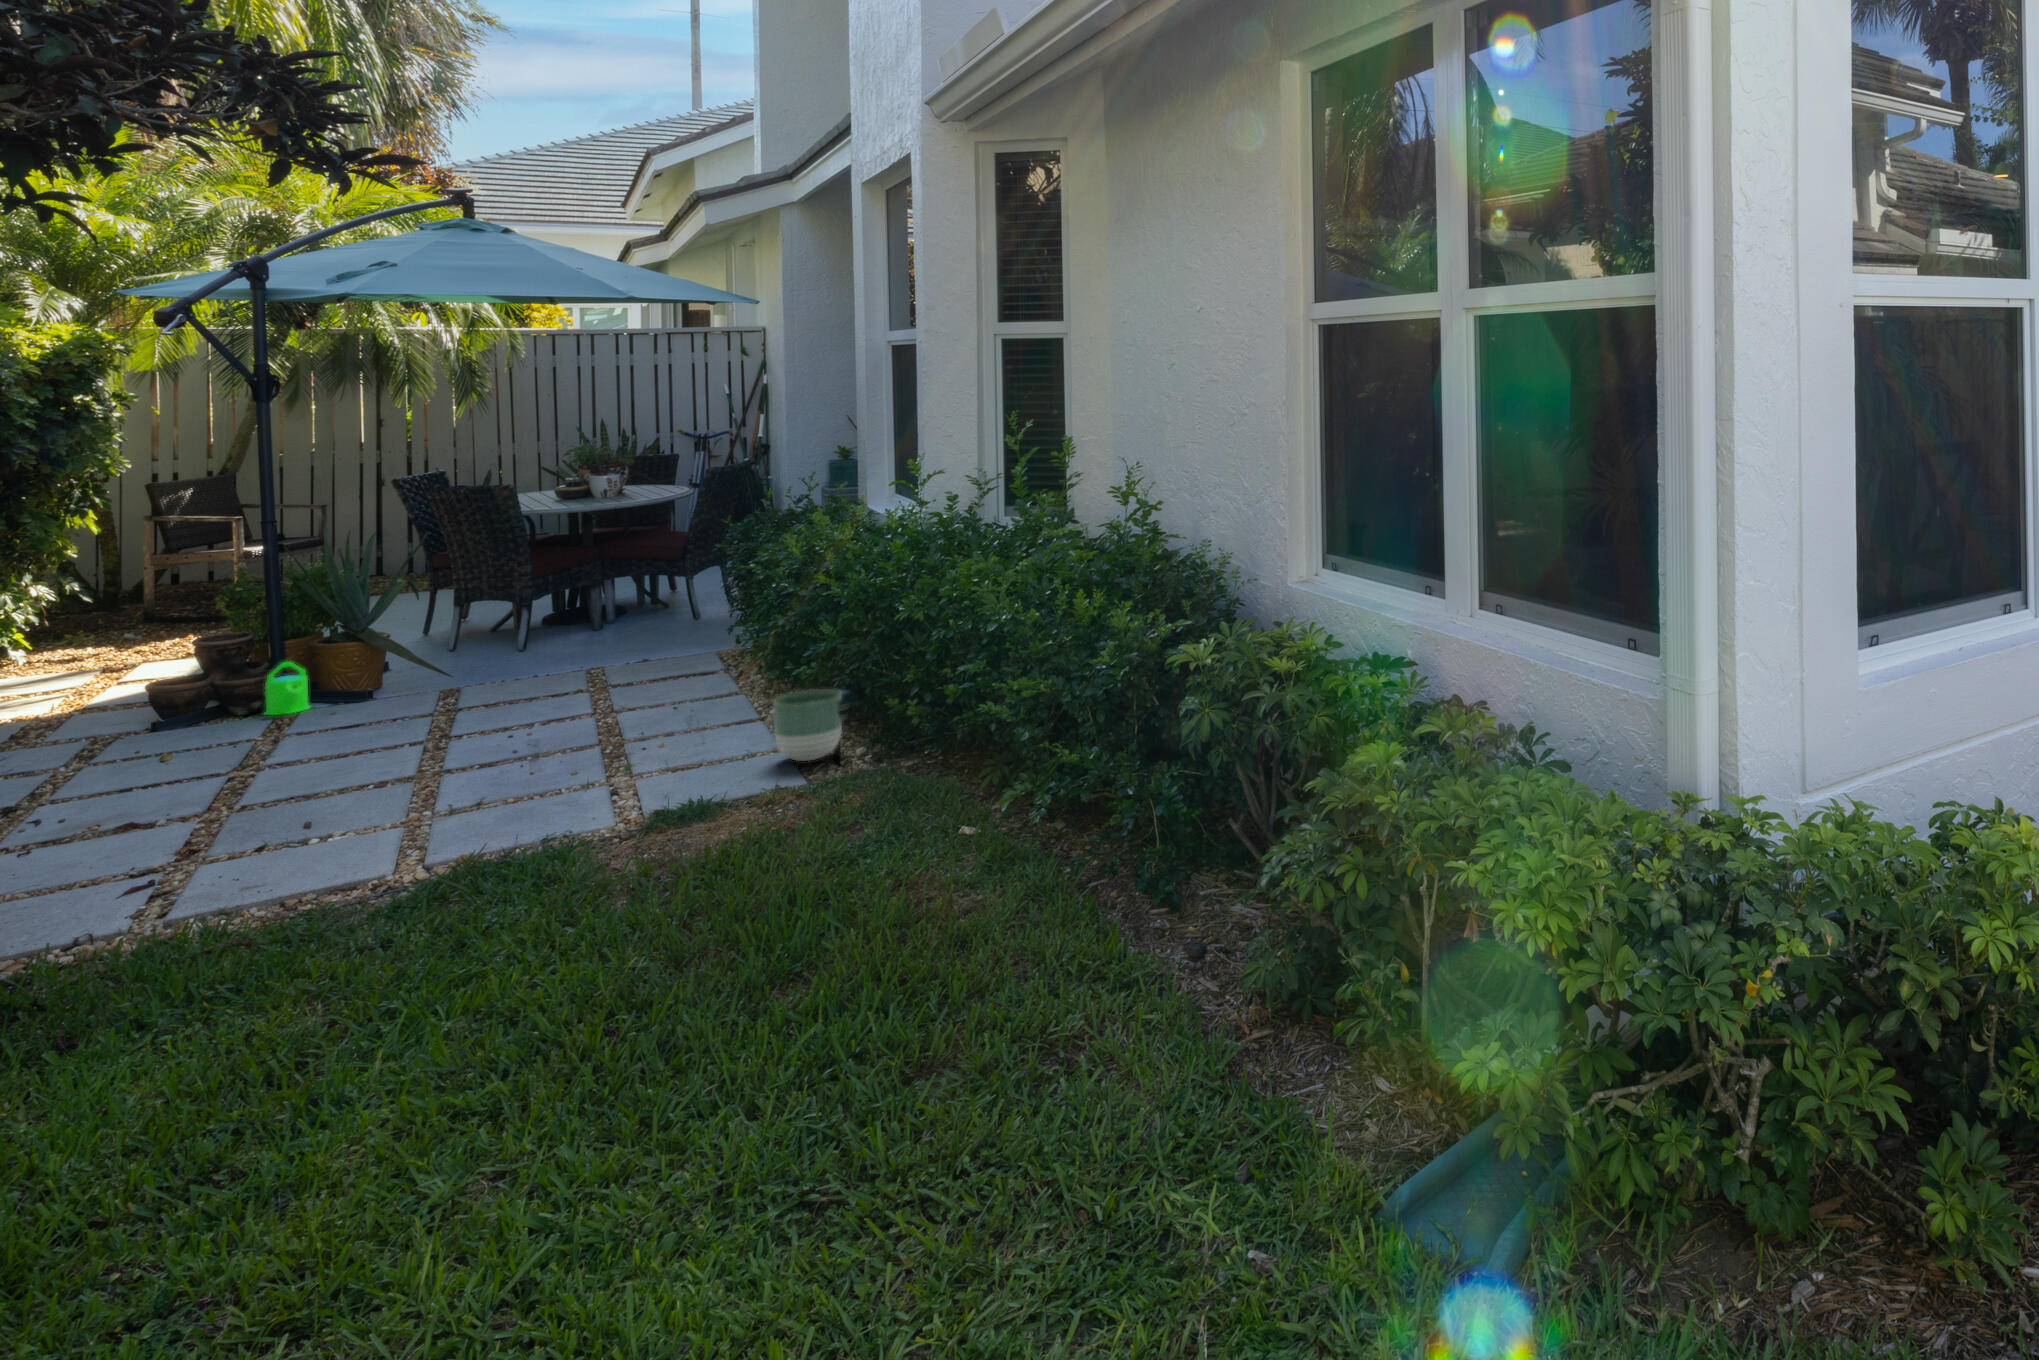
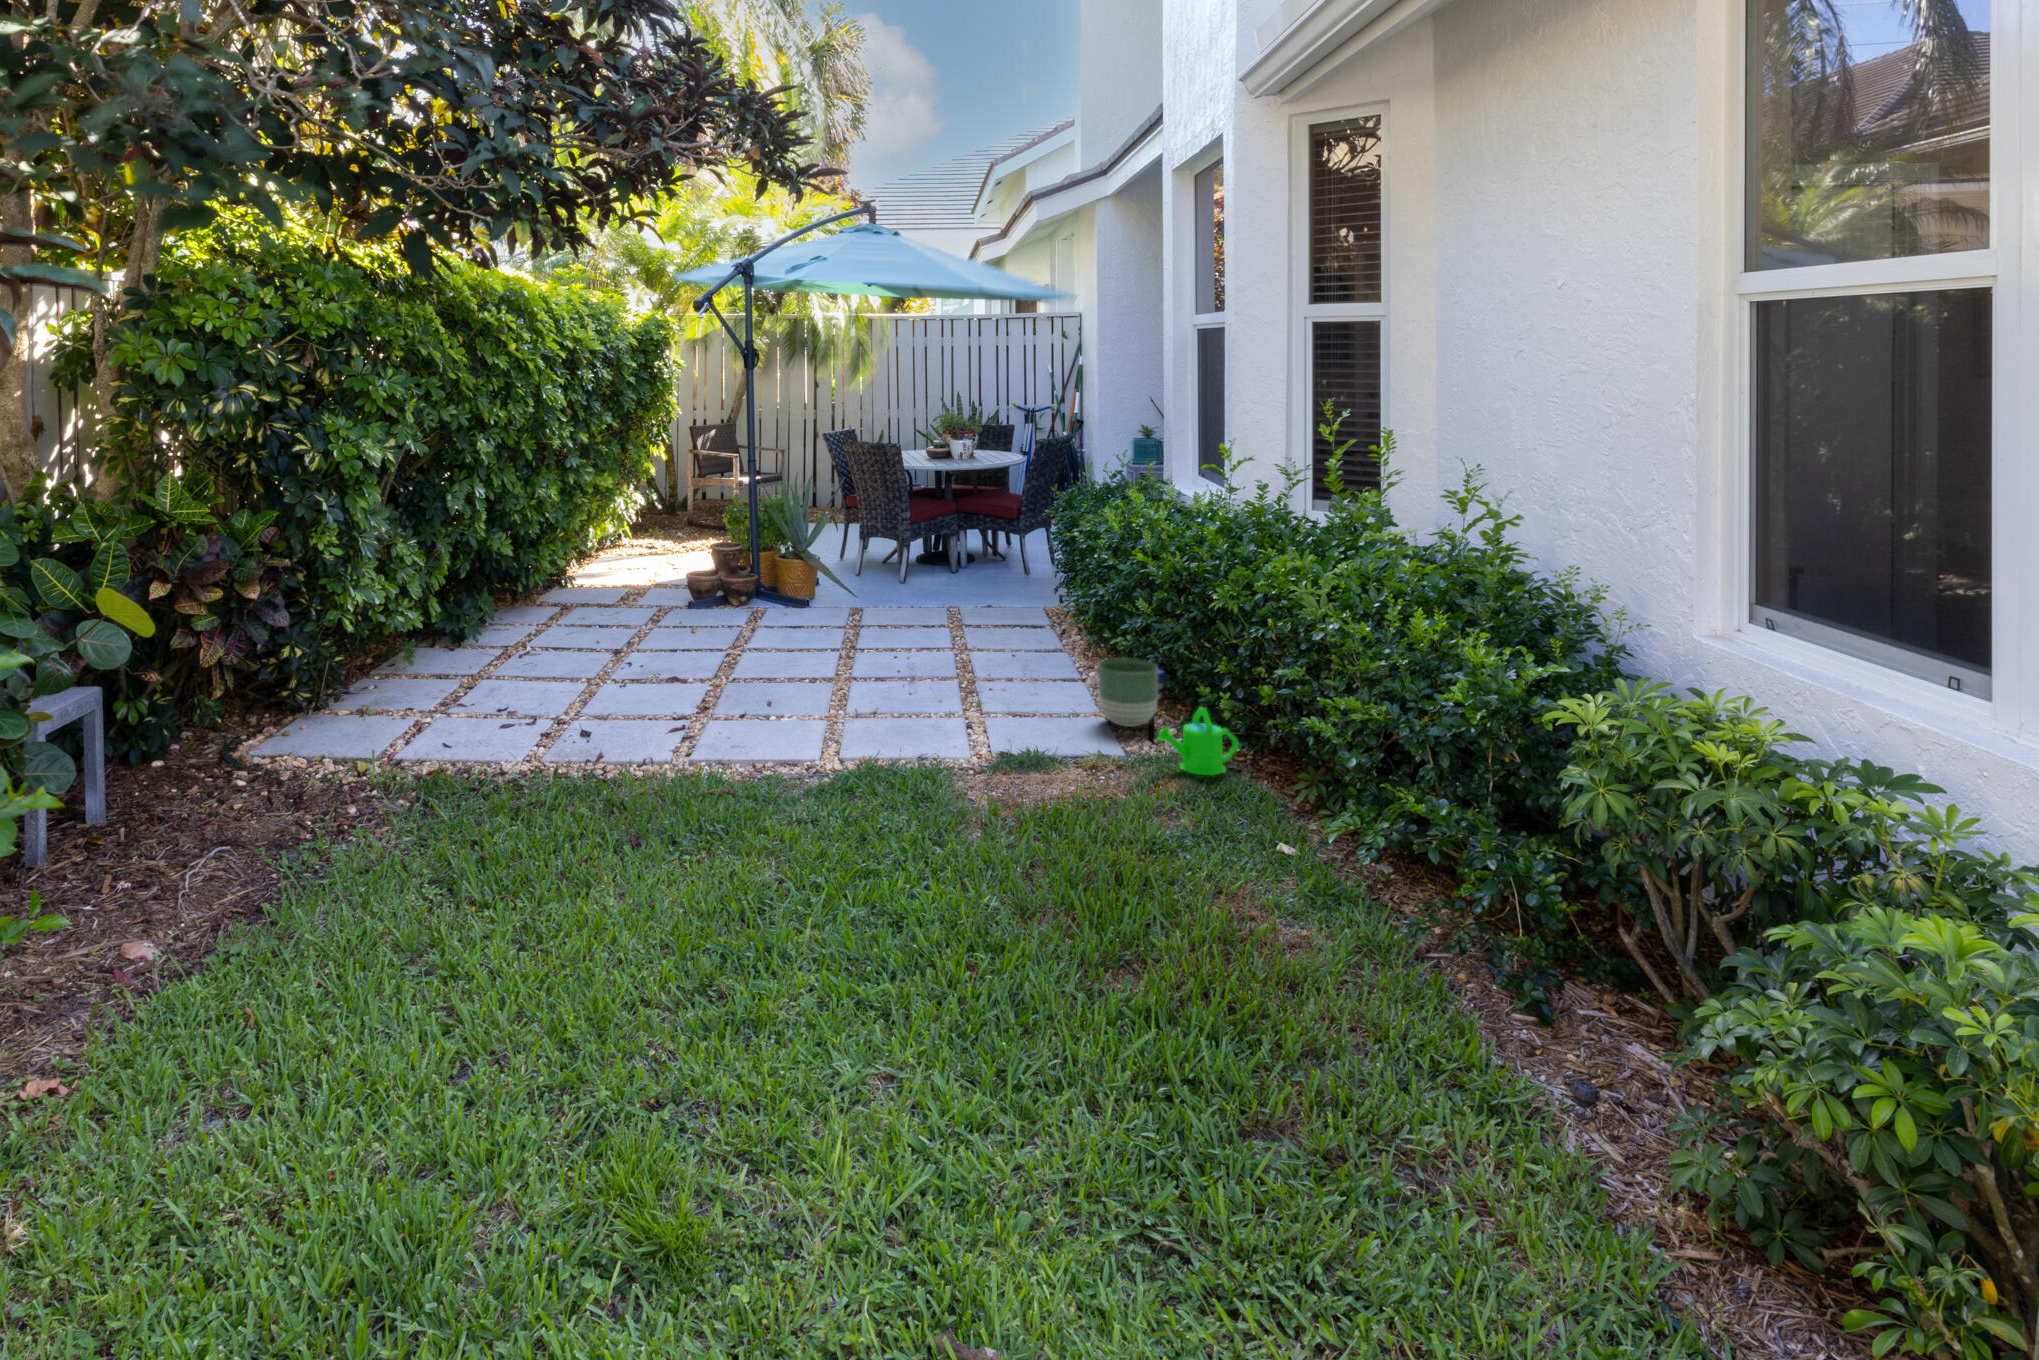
watering can: present [265,662,310,715] -> present [1158,707,1239,775]

